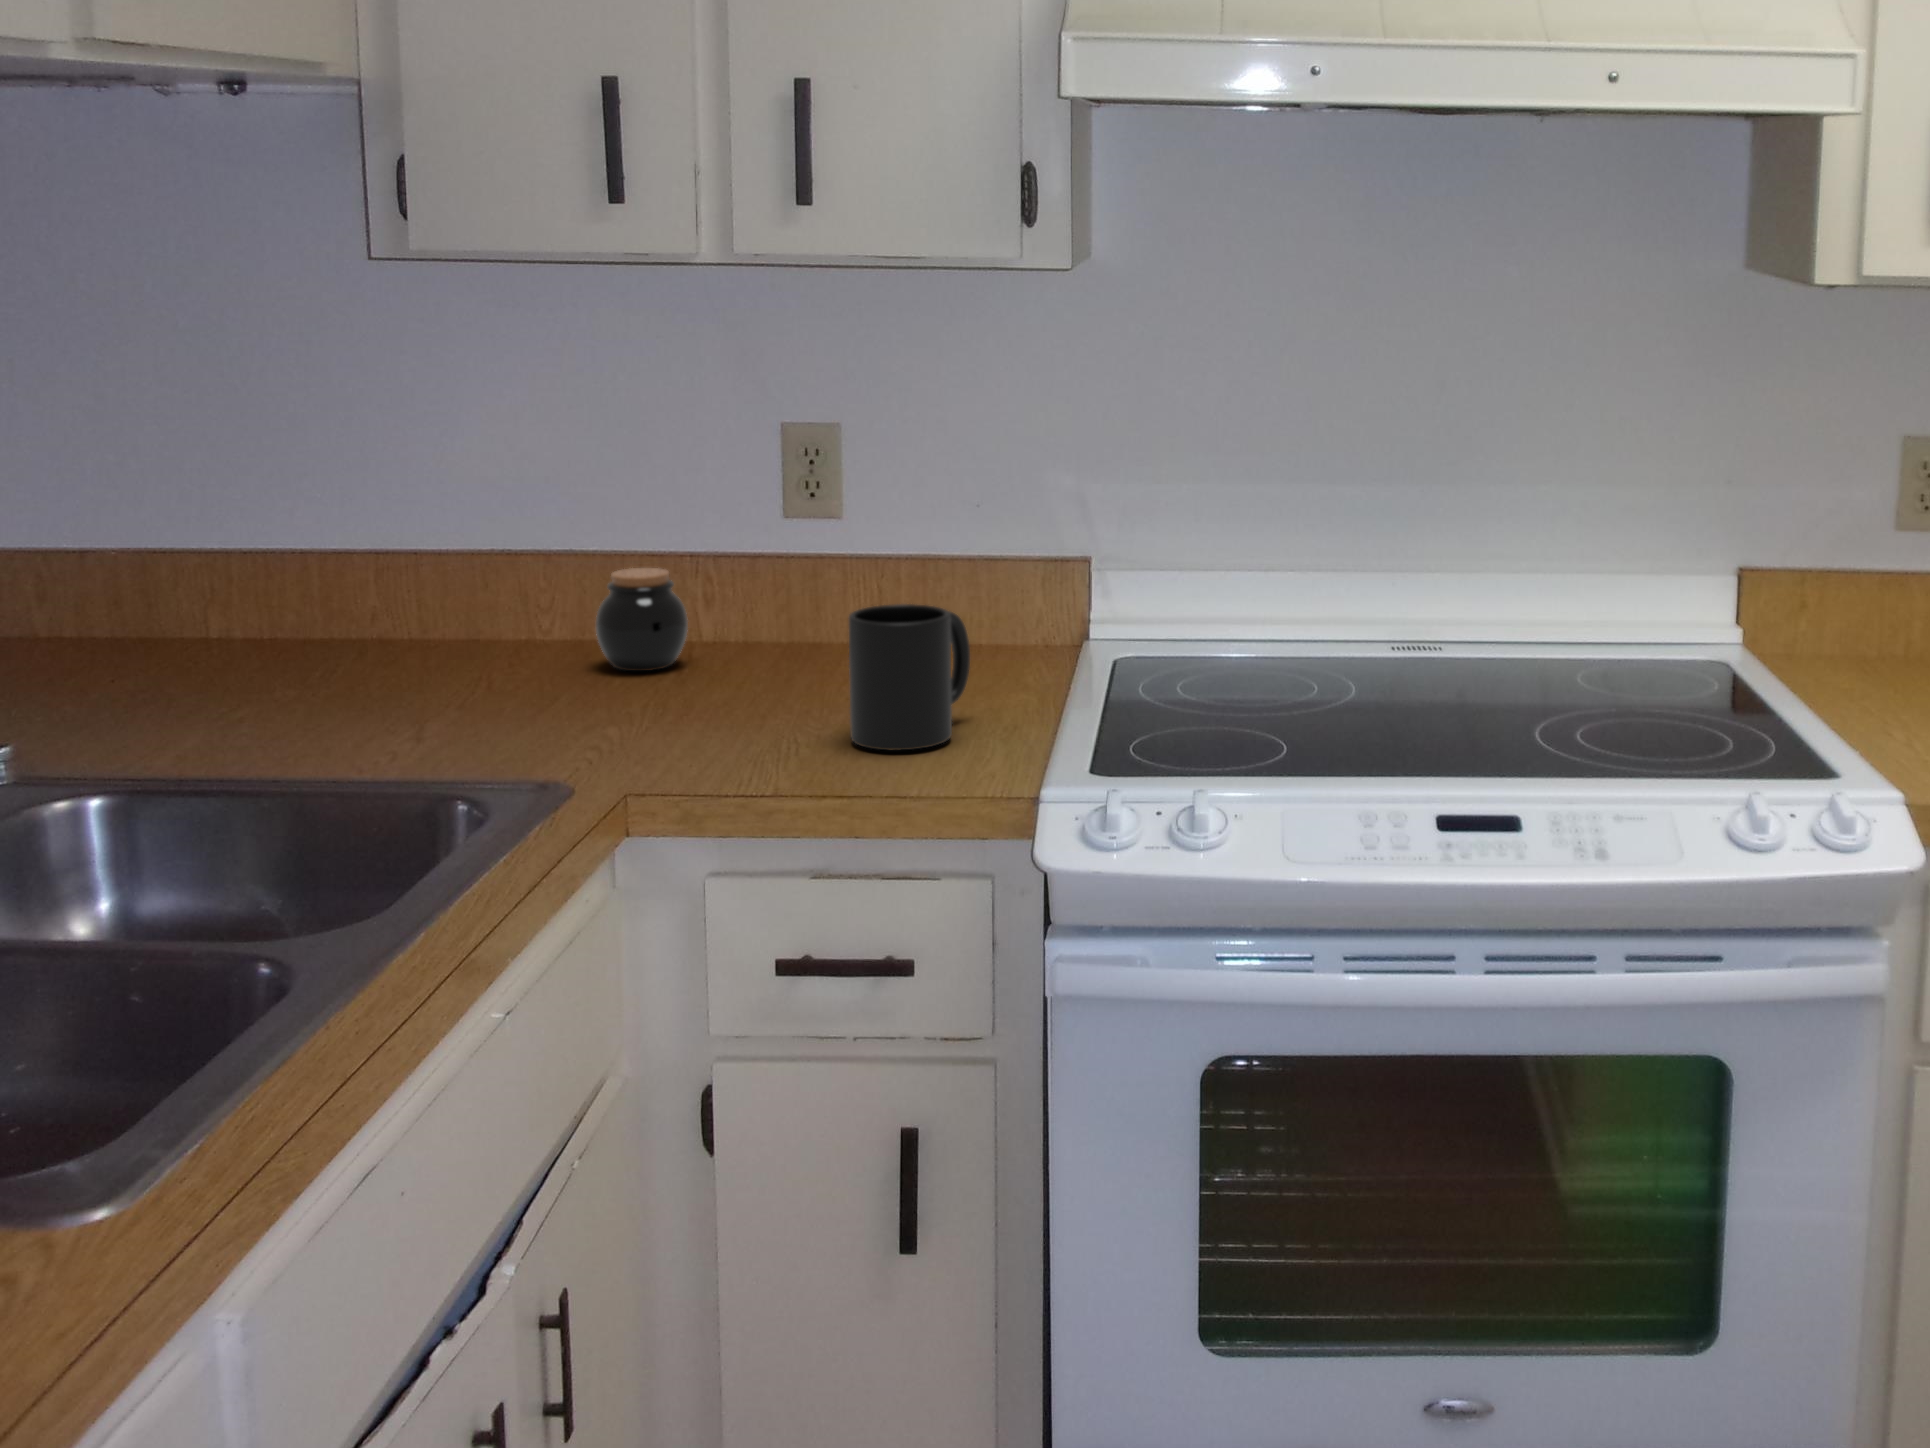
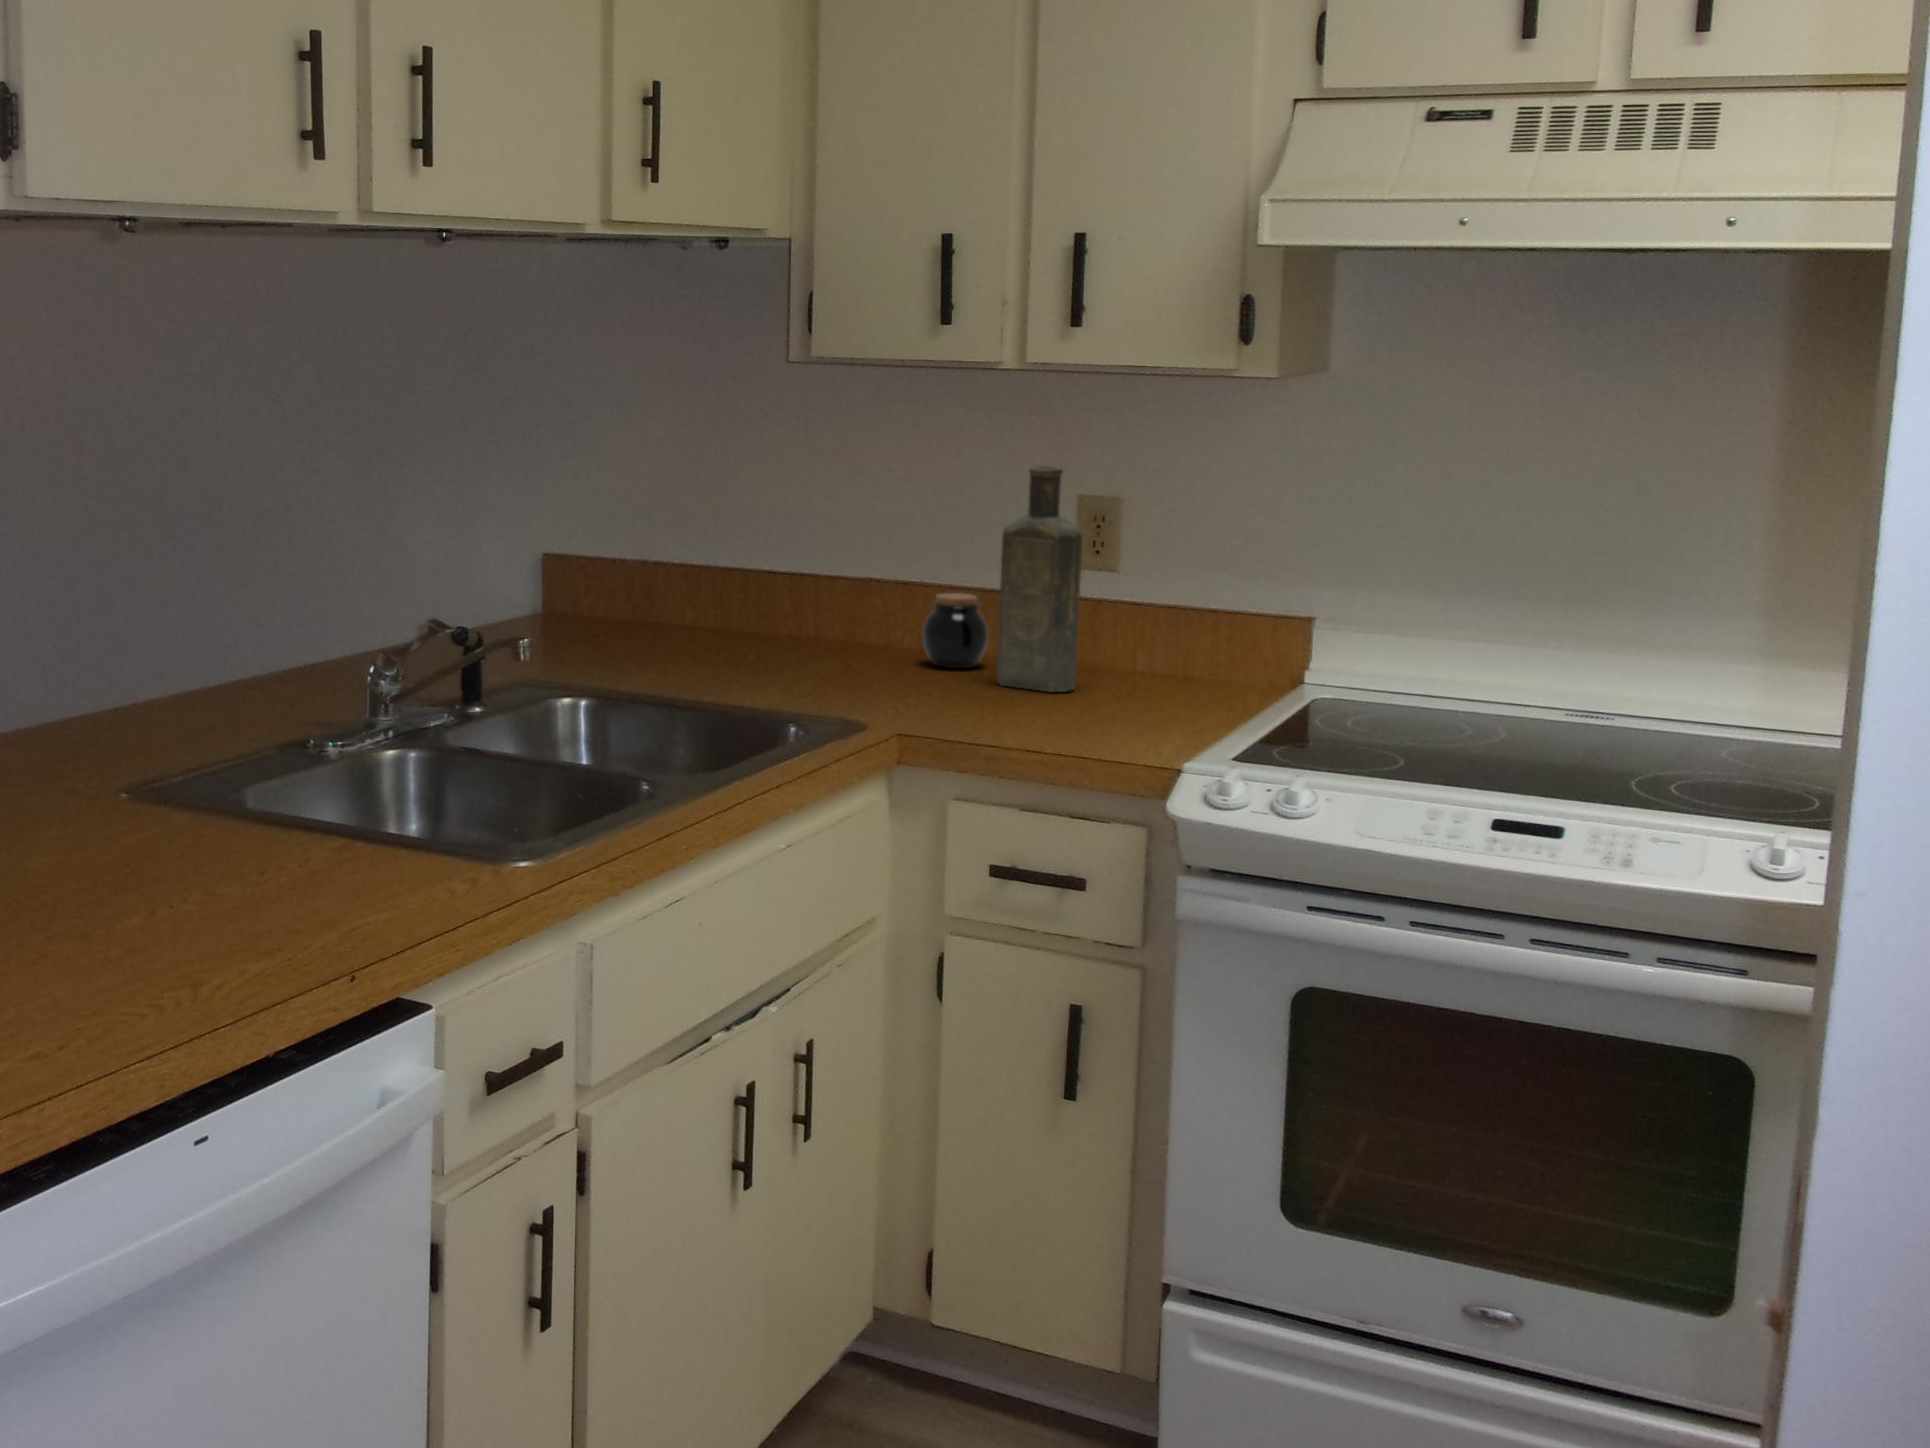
bottle: none [711,393,826,694] -> present [997,466,1082,692]
mug: present [849,604,970,750] -> none [1067,625,1170,731]

